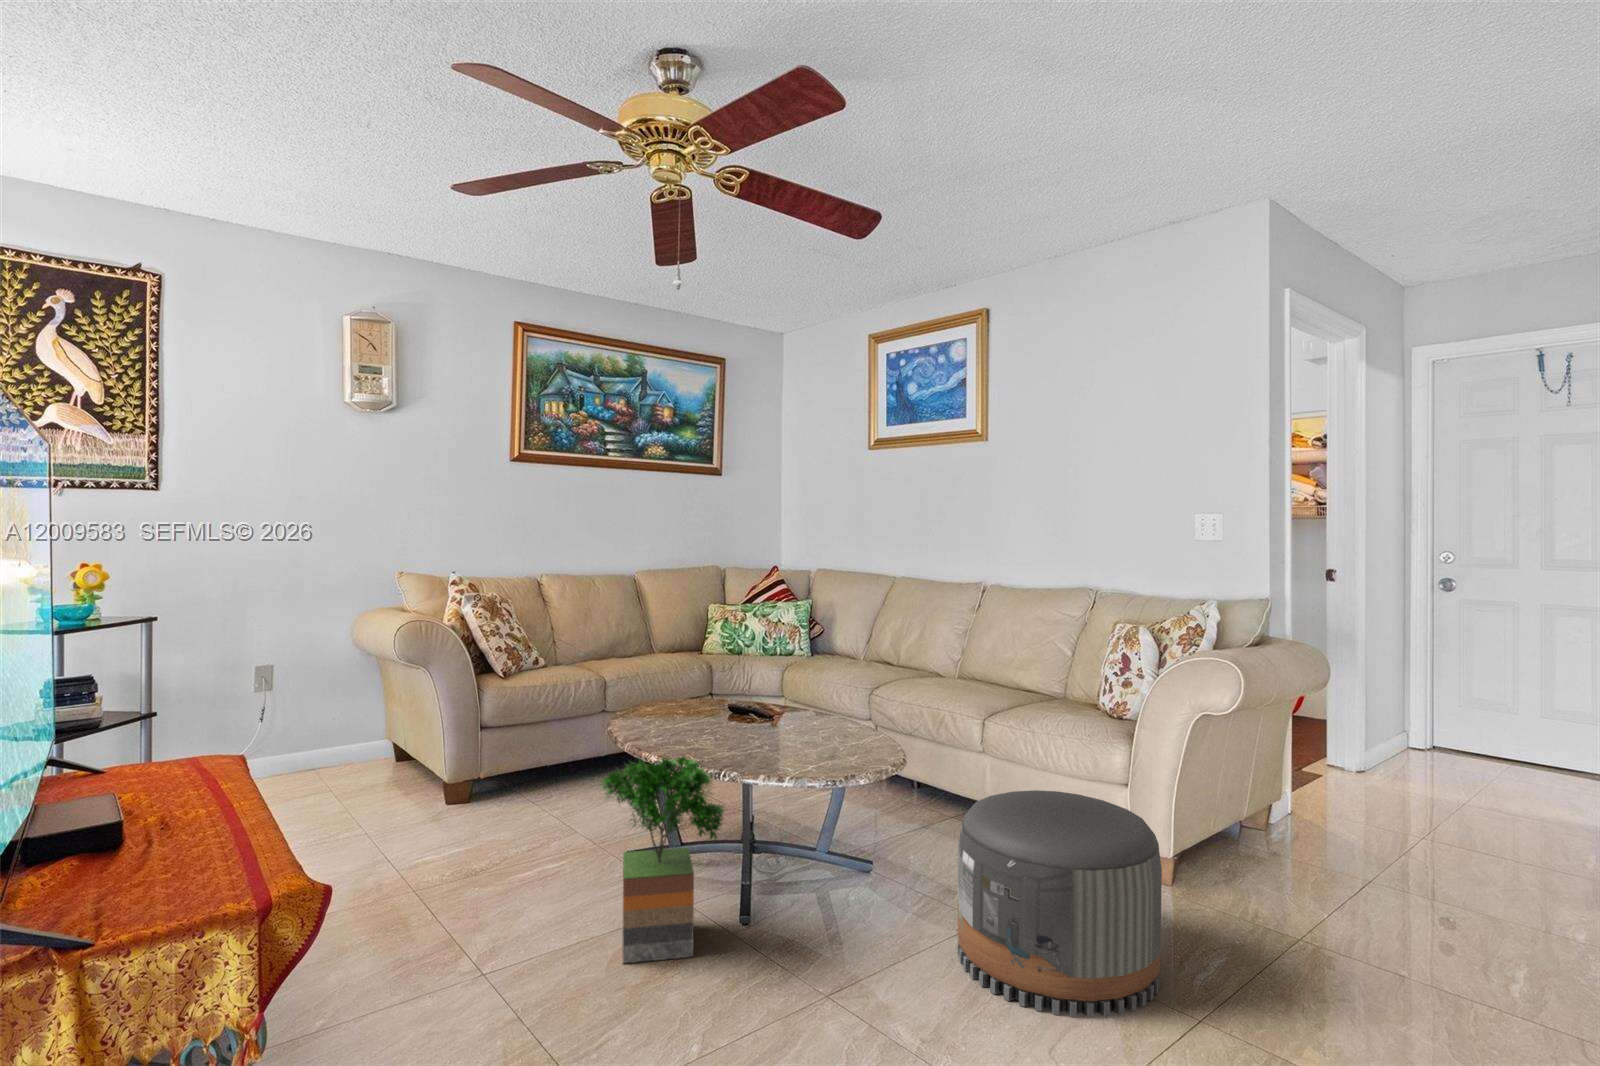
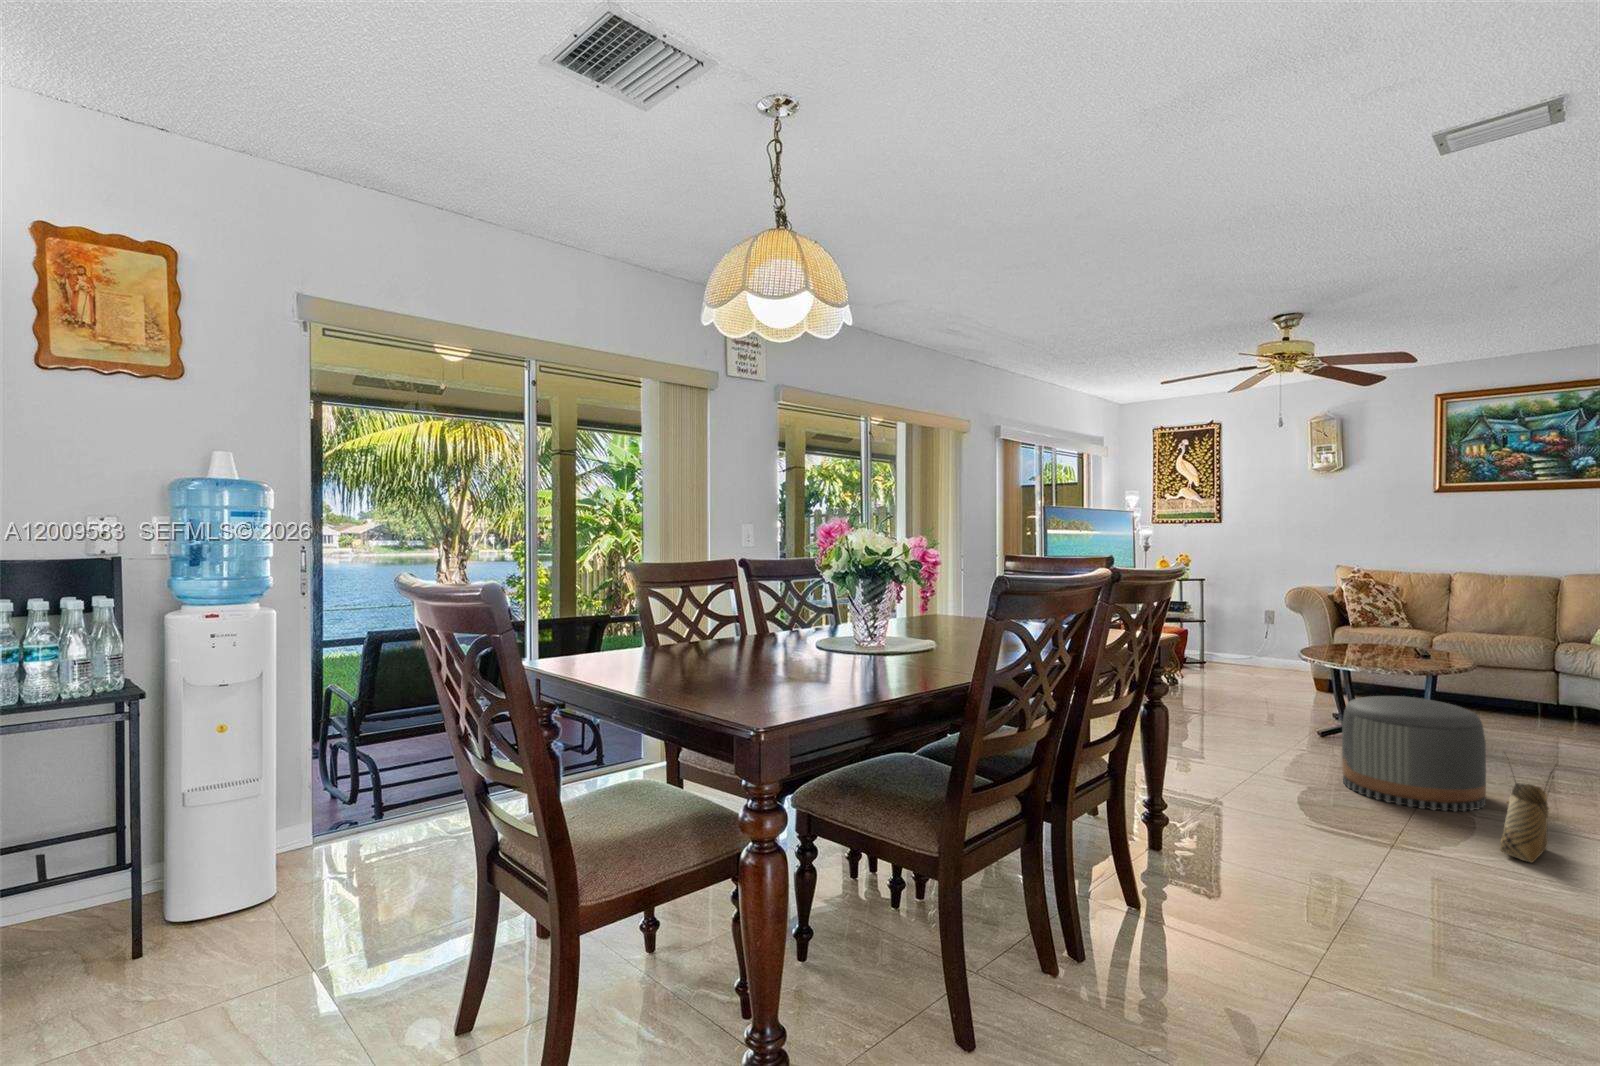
potted tree: present [600,757,724,963] -> none [1238,645,1305,737]
woven basket: none [1294,850,1419,1021] -> present [1500,757,1553,863]

